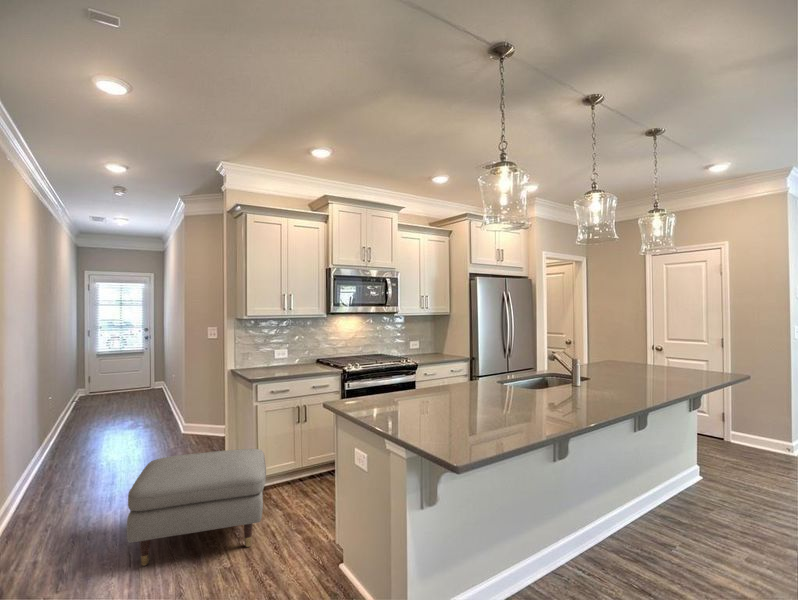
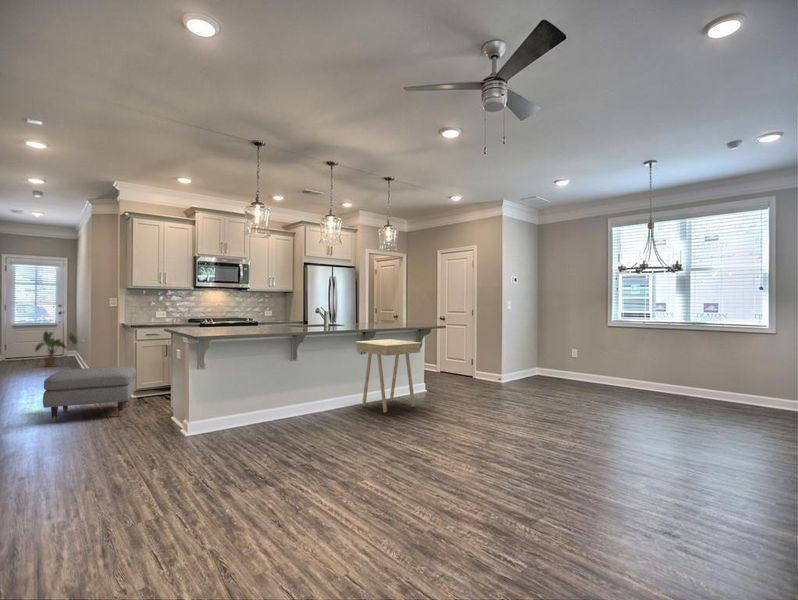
house plant: none [119,363,167,407] -> present [35,332,77,367]
side table: none [631,402,770,561] -> present [355,339,422,413]

